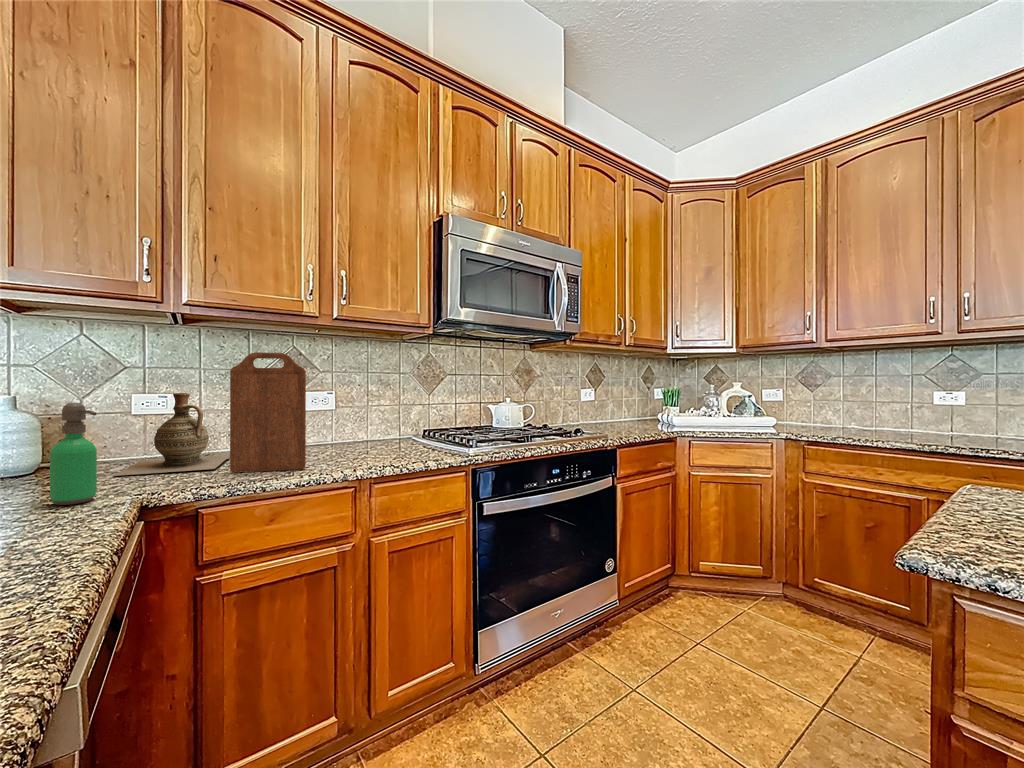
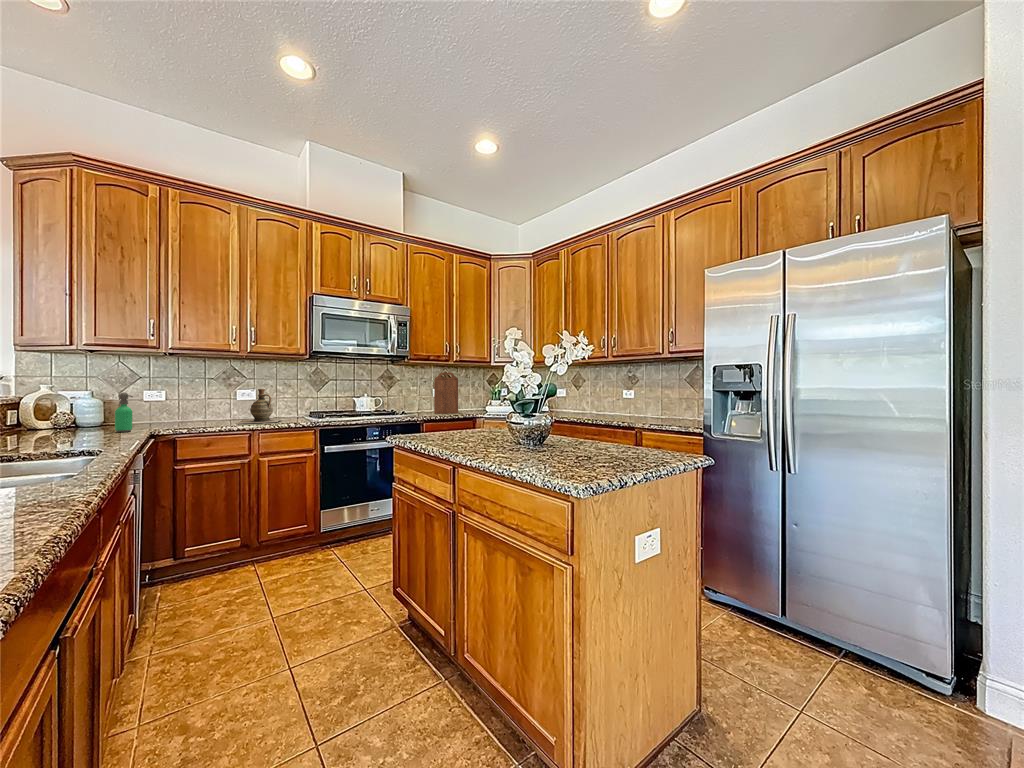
cutting board: present [230,352,306,472] -> present [434,373,458,414]
ceramic jug: present [112,393,230,476] -> present [237,389,281,424]

